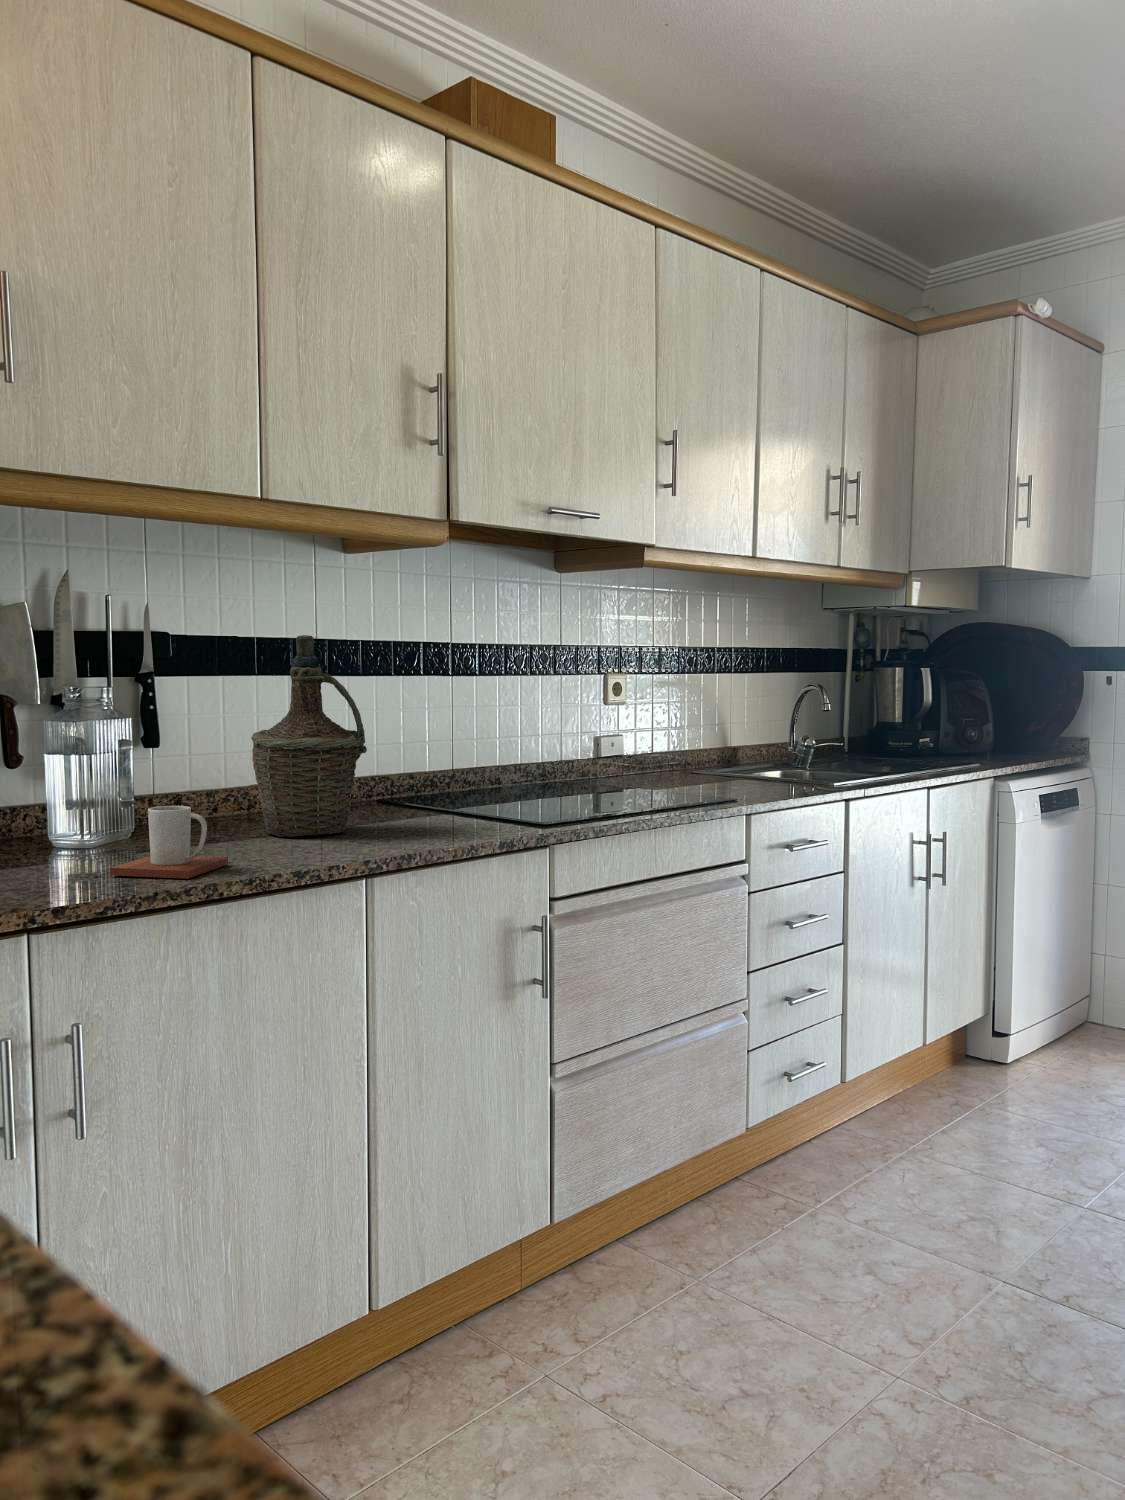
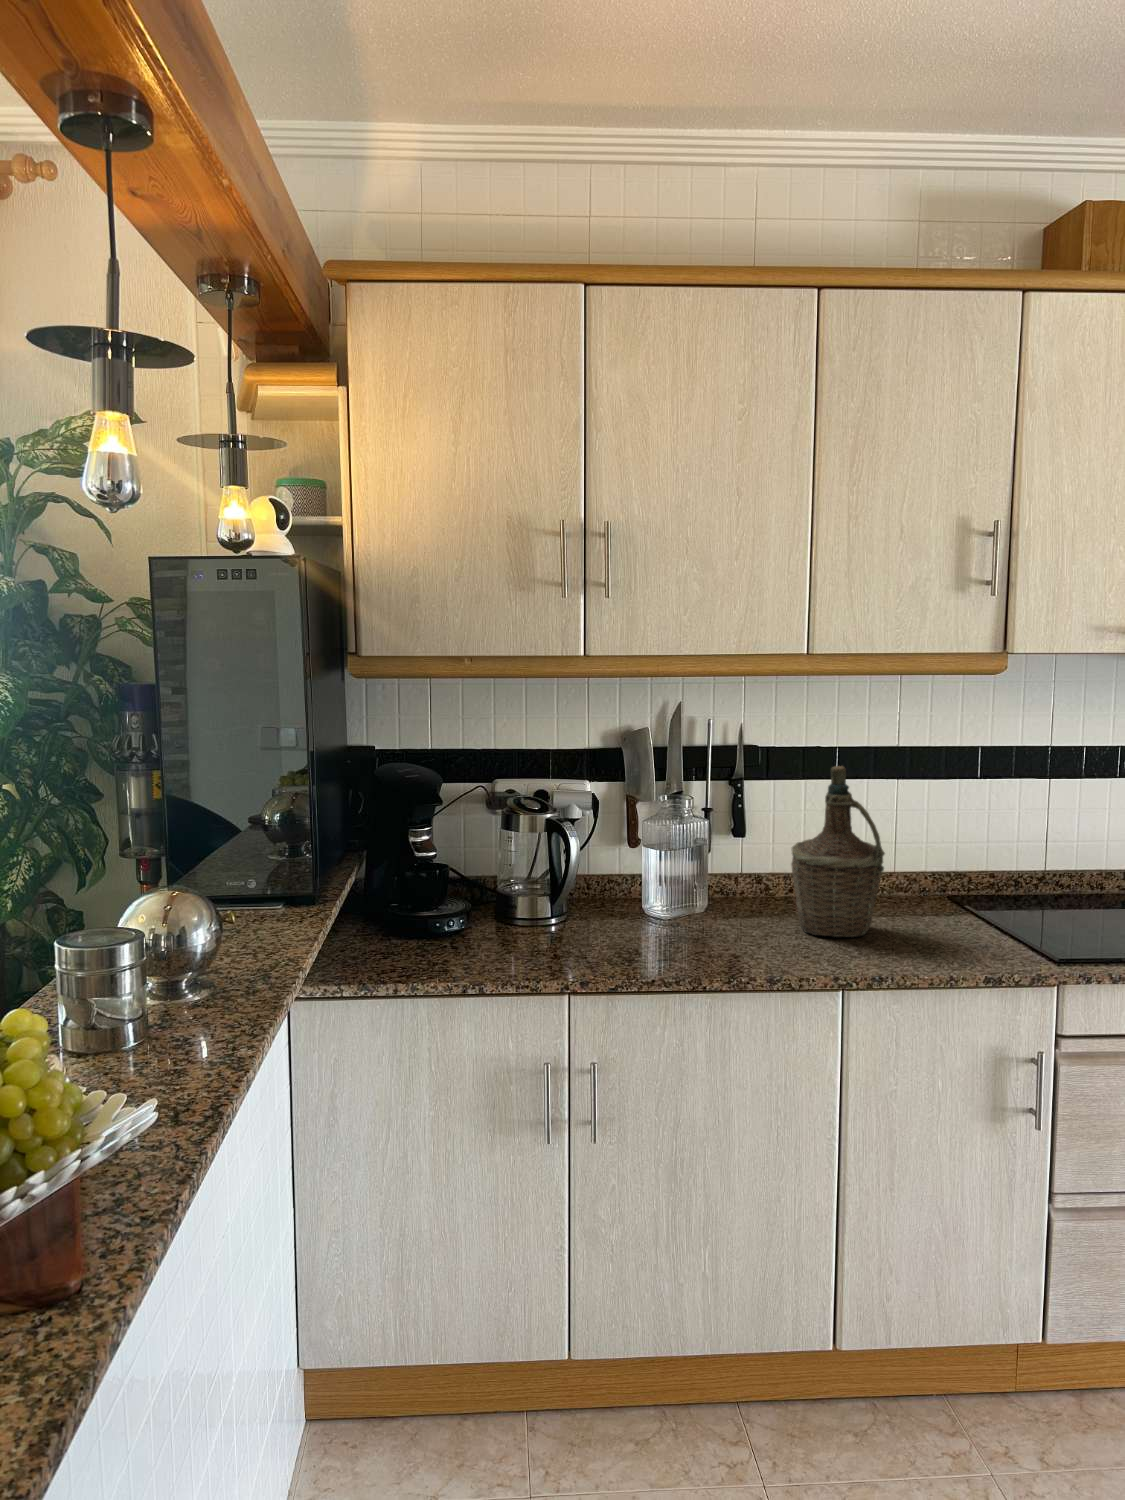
mug: present [110,806,228,879] -> none [642,908,730,970]

